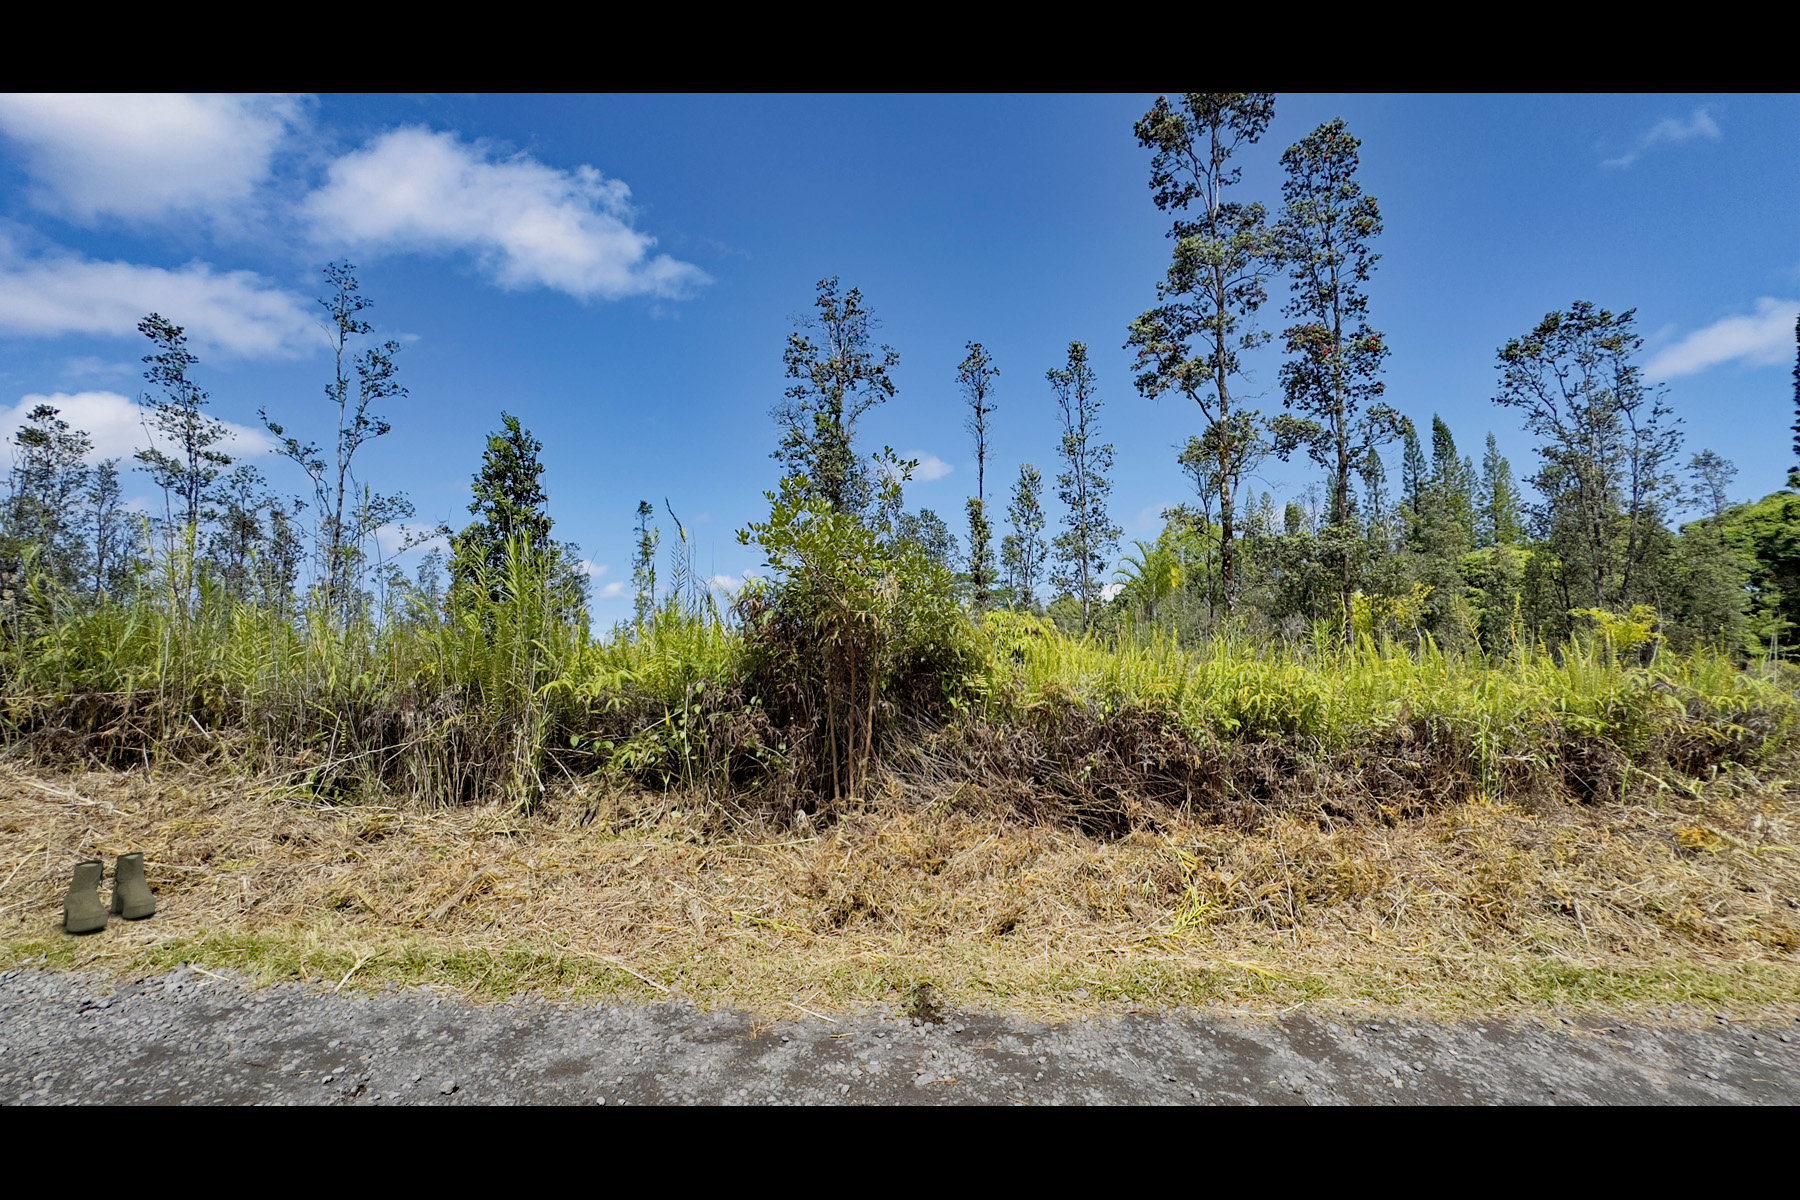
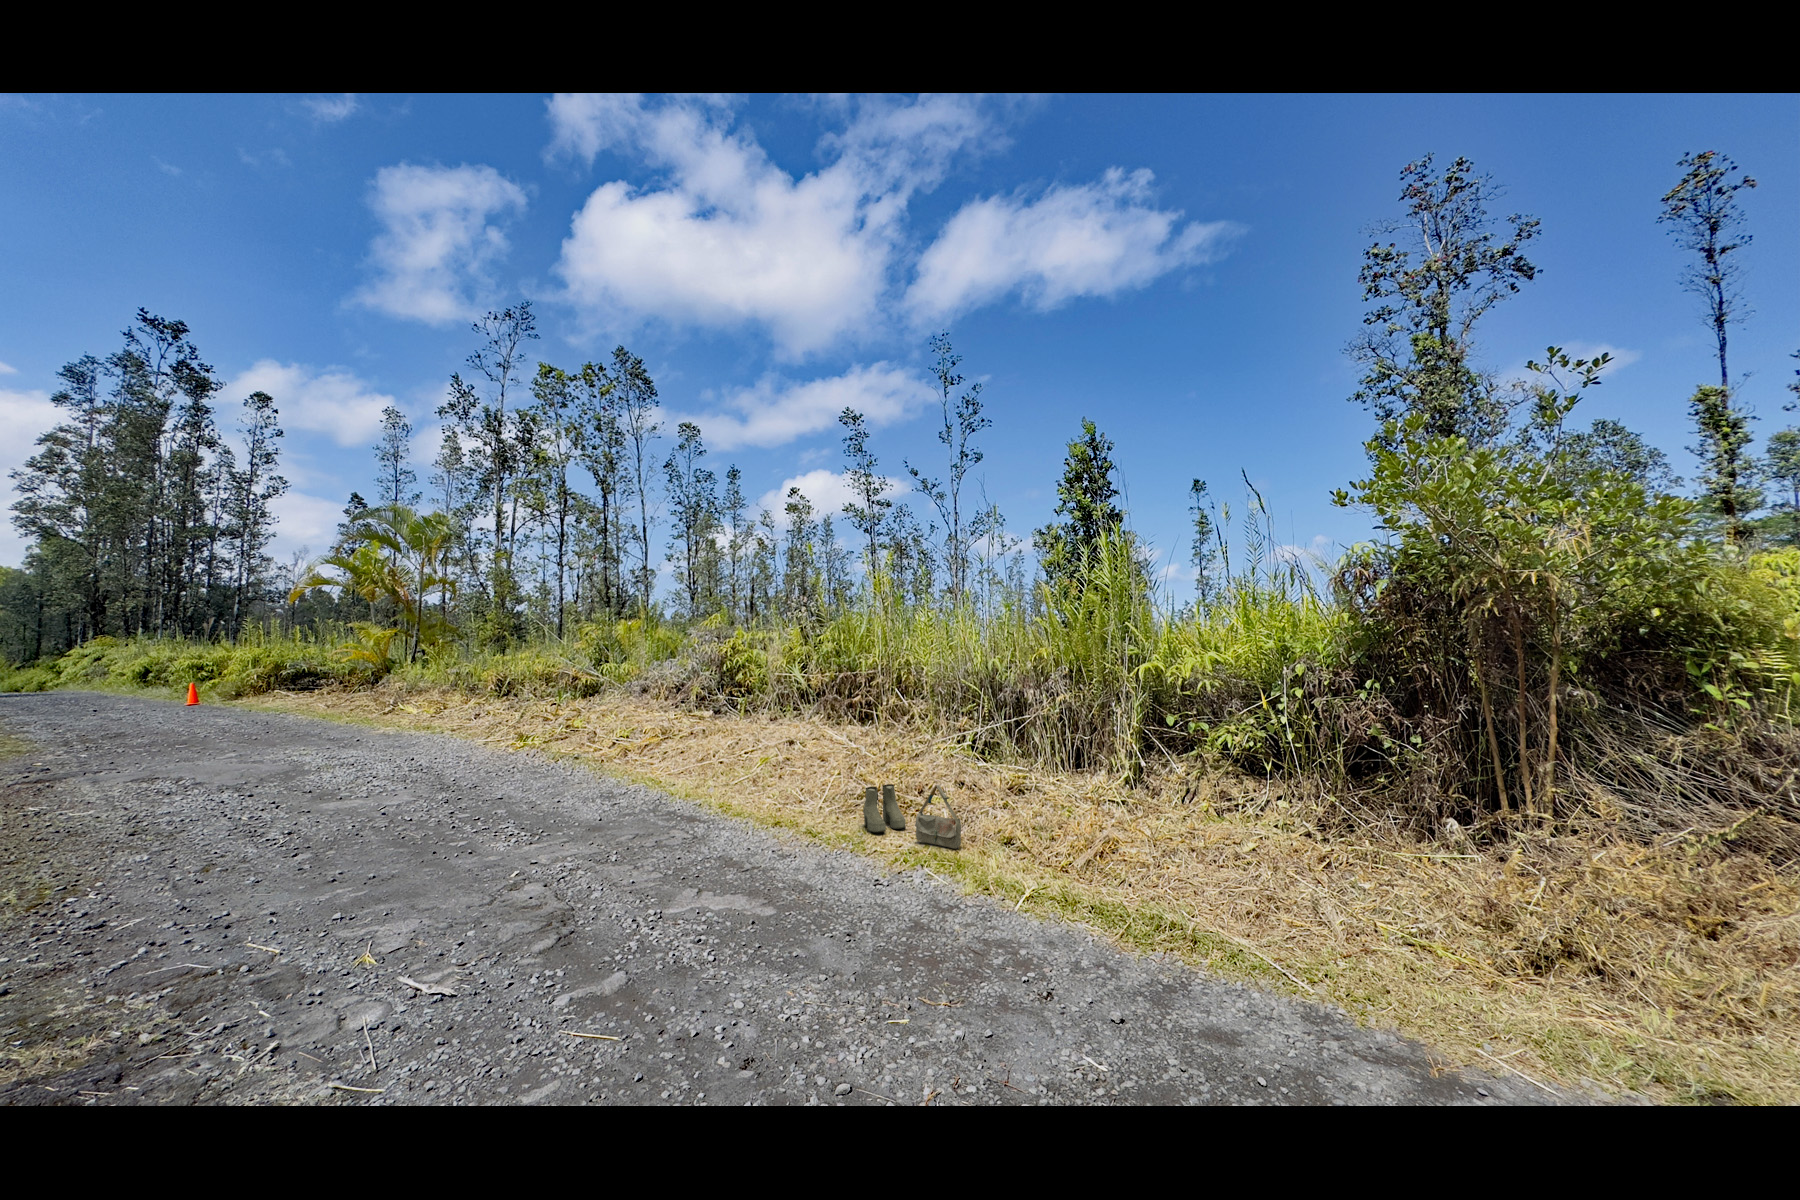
bag: none [168,843,259,930] -> present [915,785,961,849]

